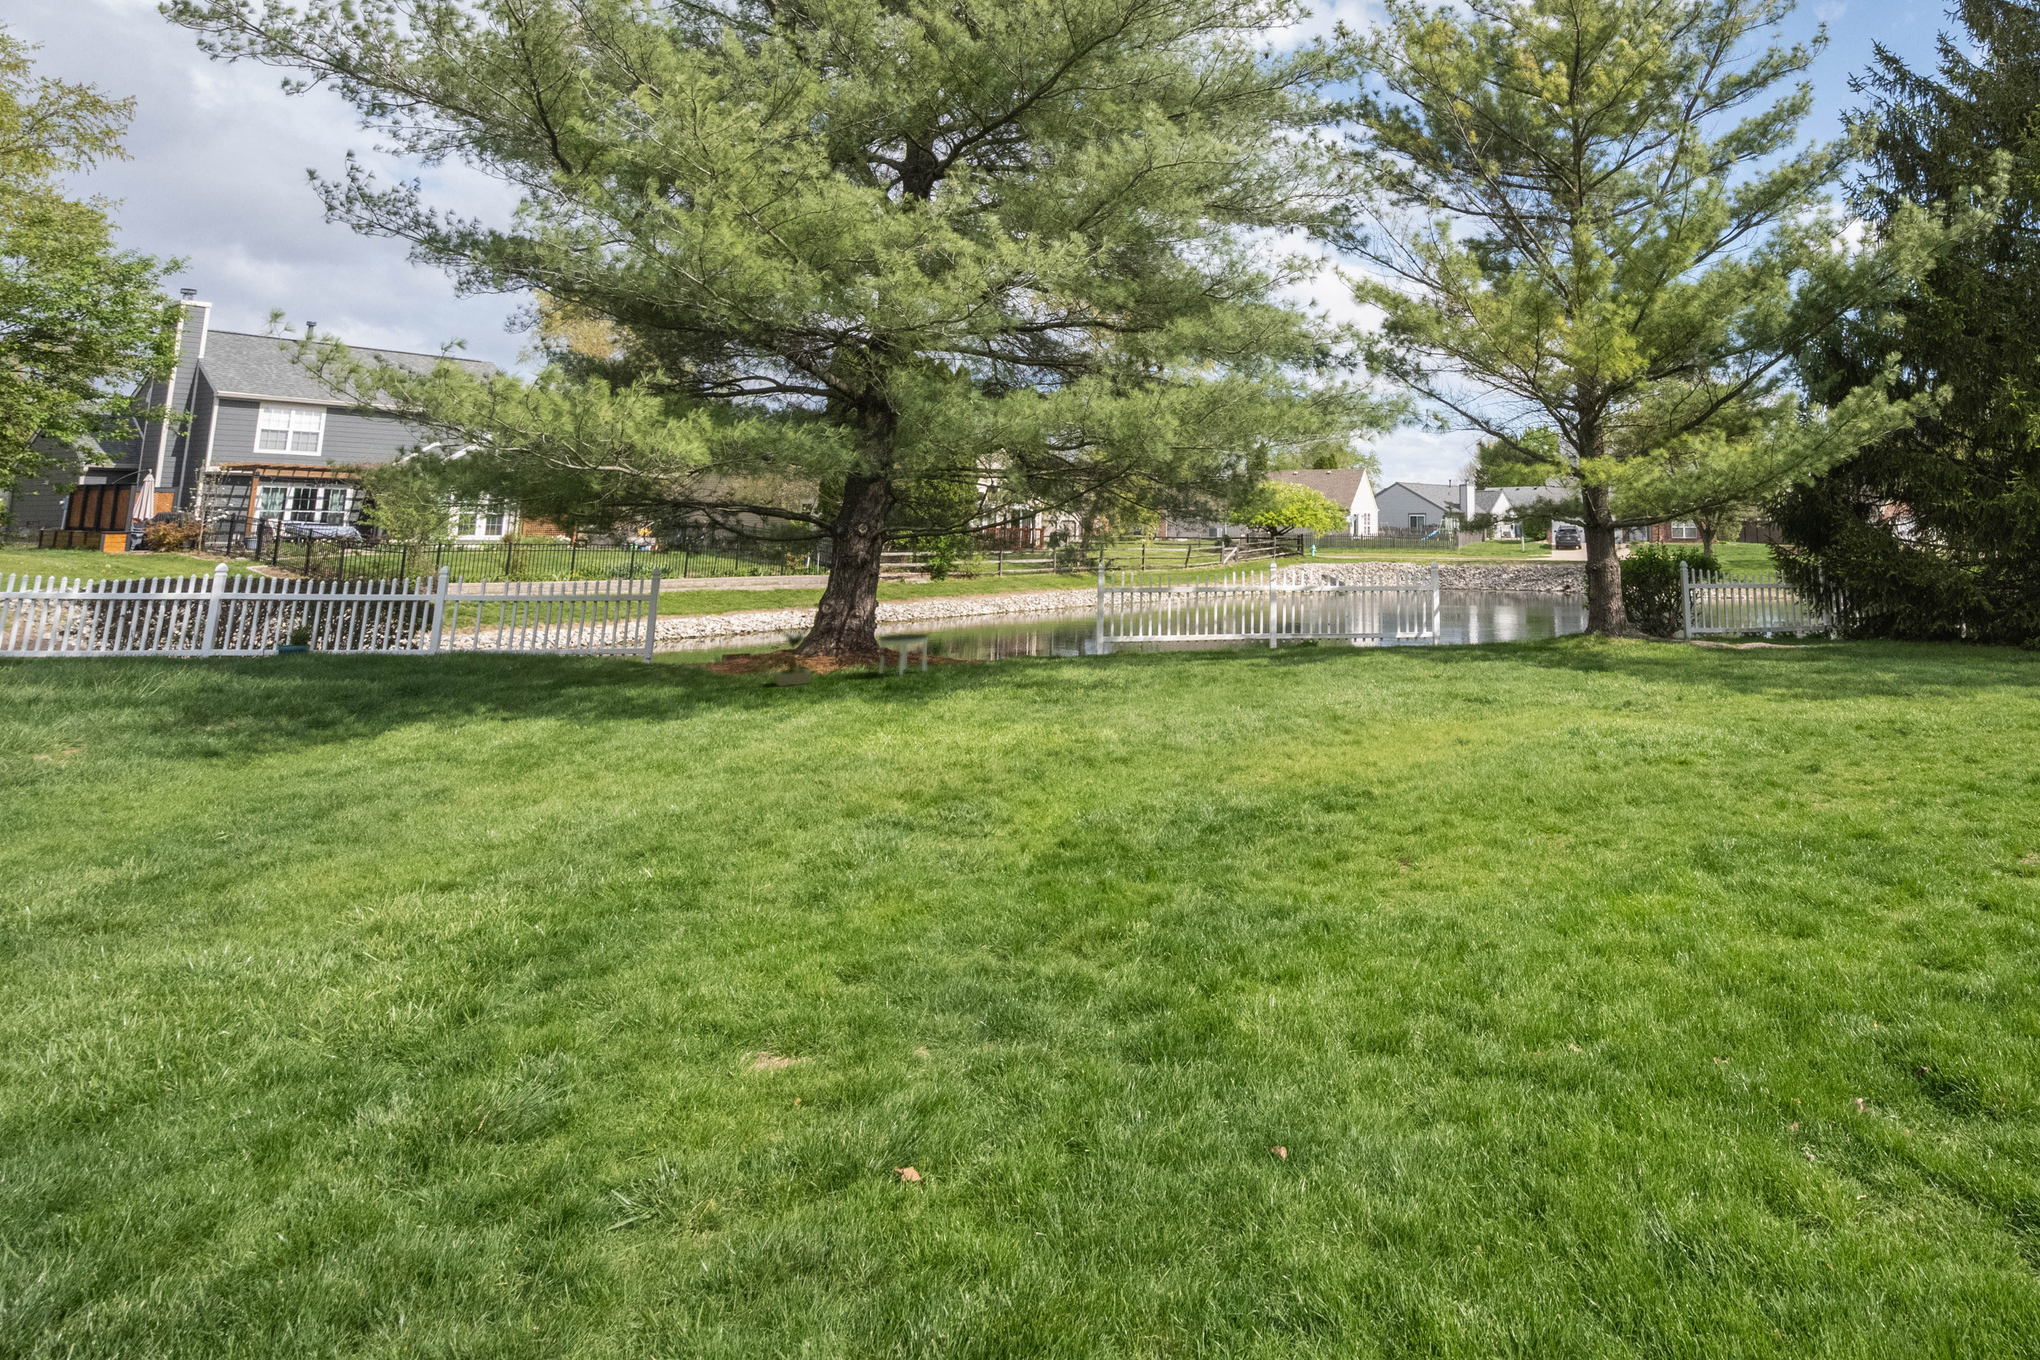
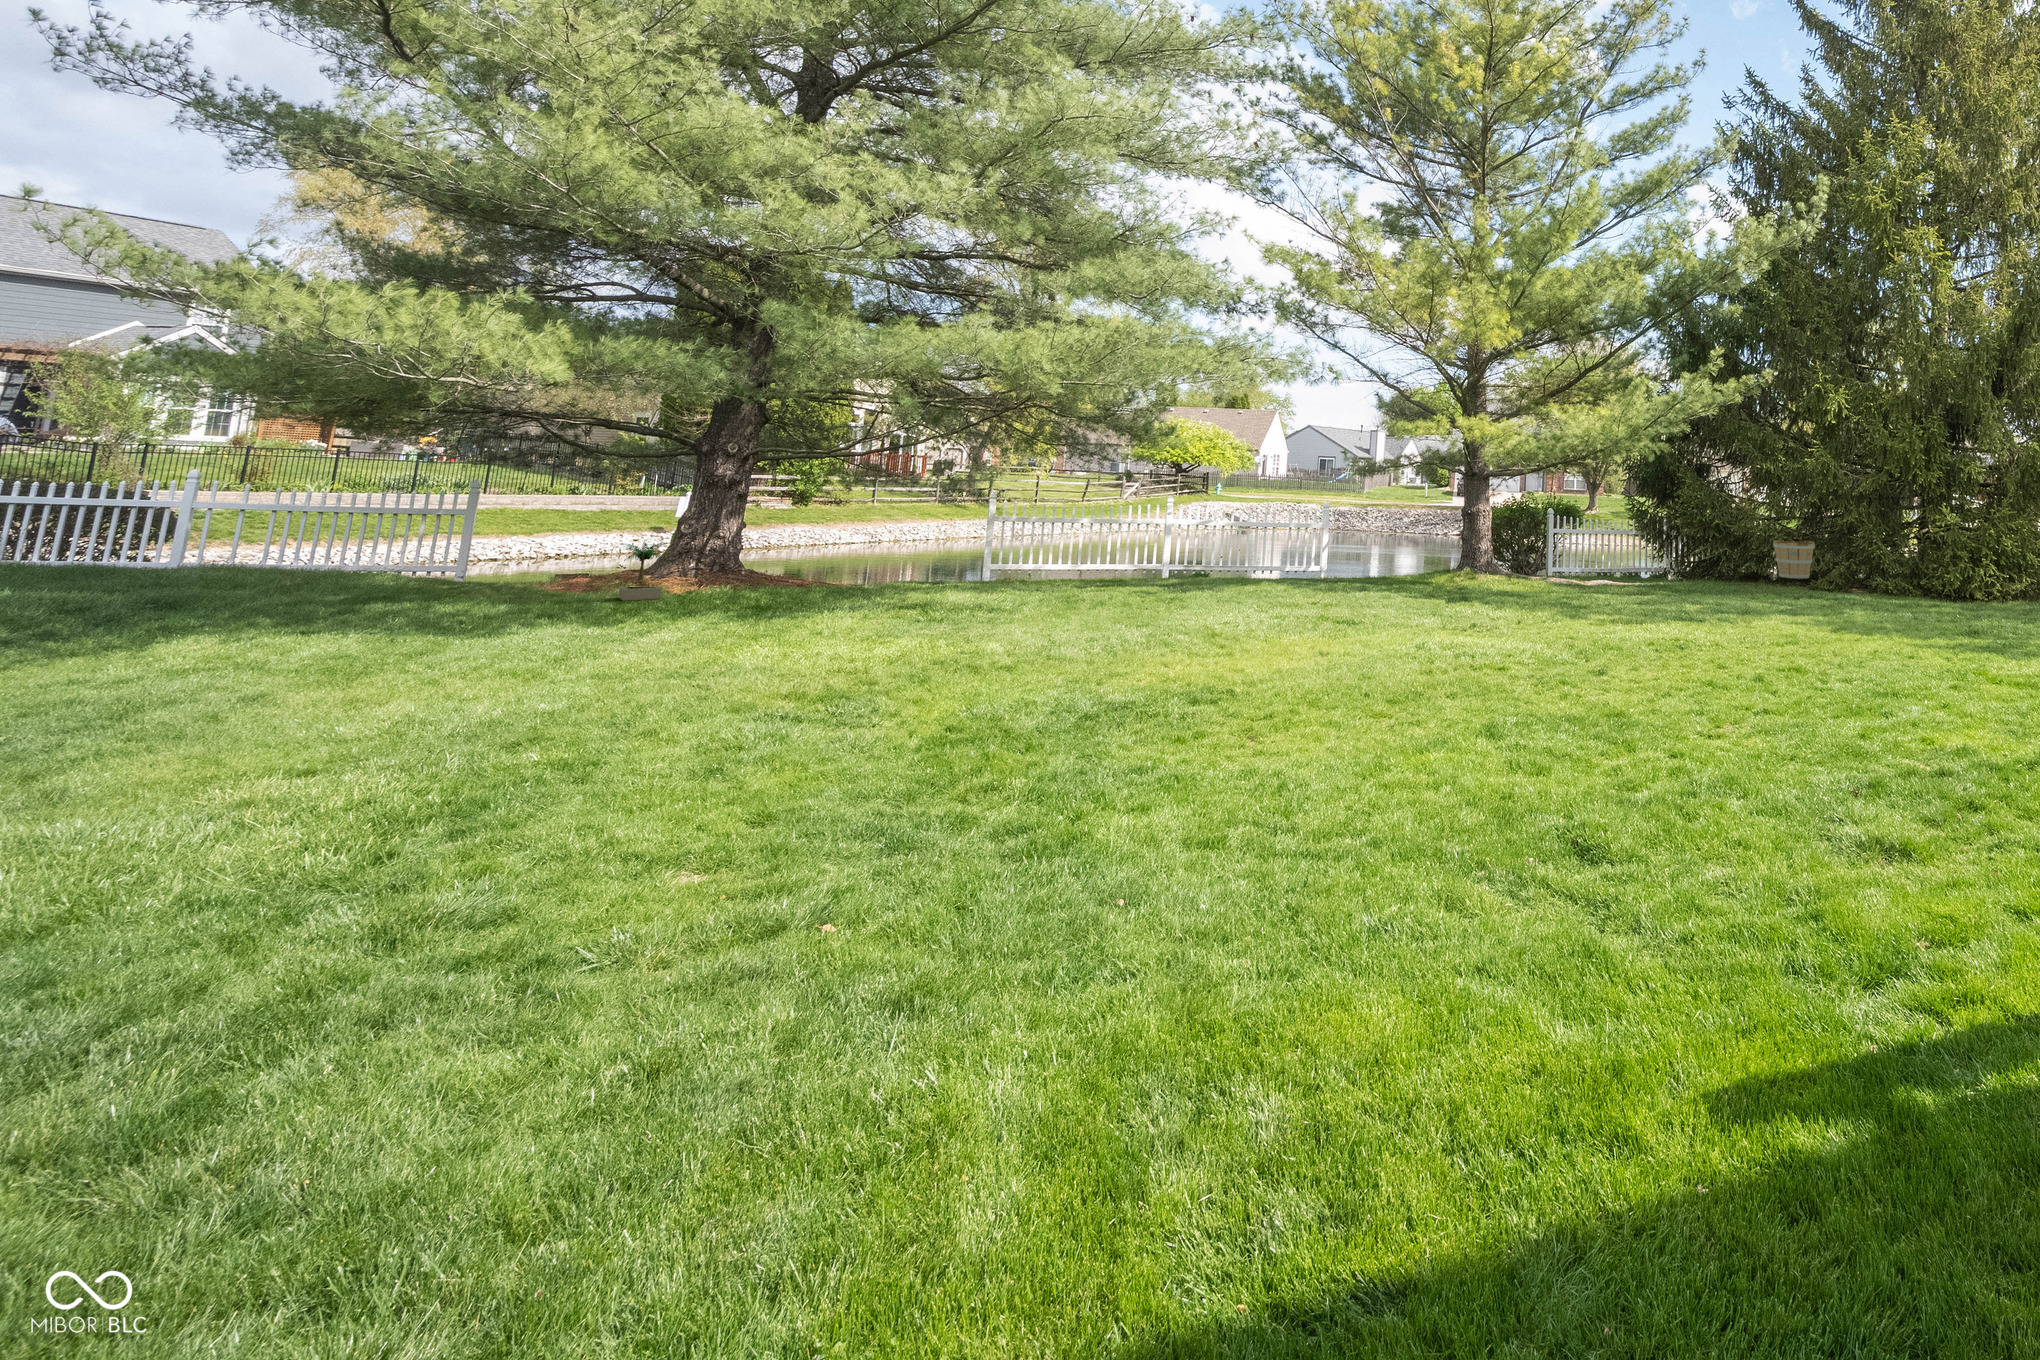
wooden bucket: none [1965,593,2022,640] -> present [1773,540,1815,579]
round table: present [879,634,927,676] -> none [740,552,799,593]

